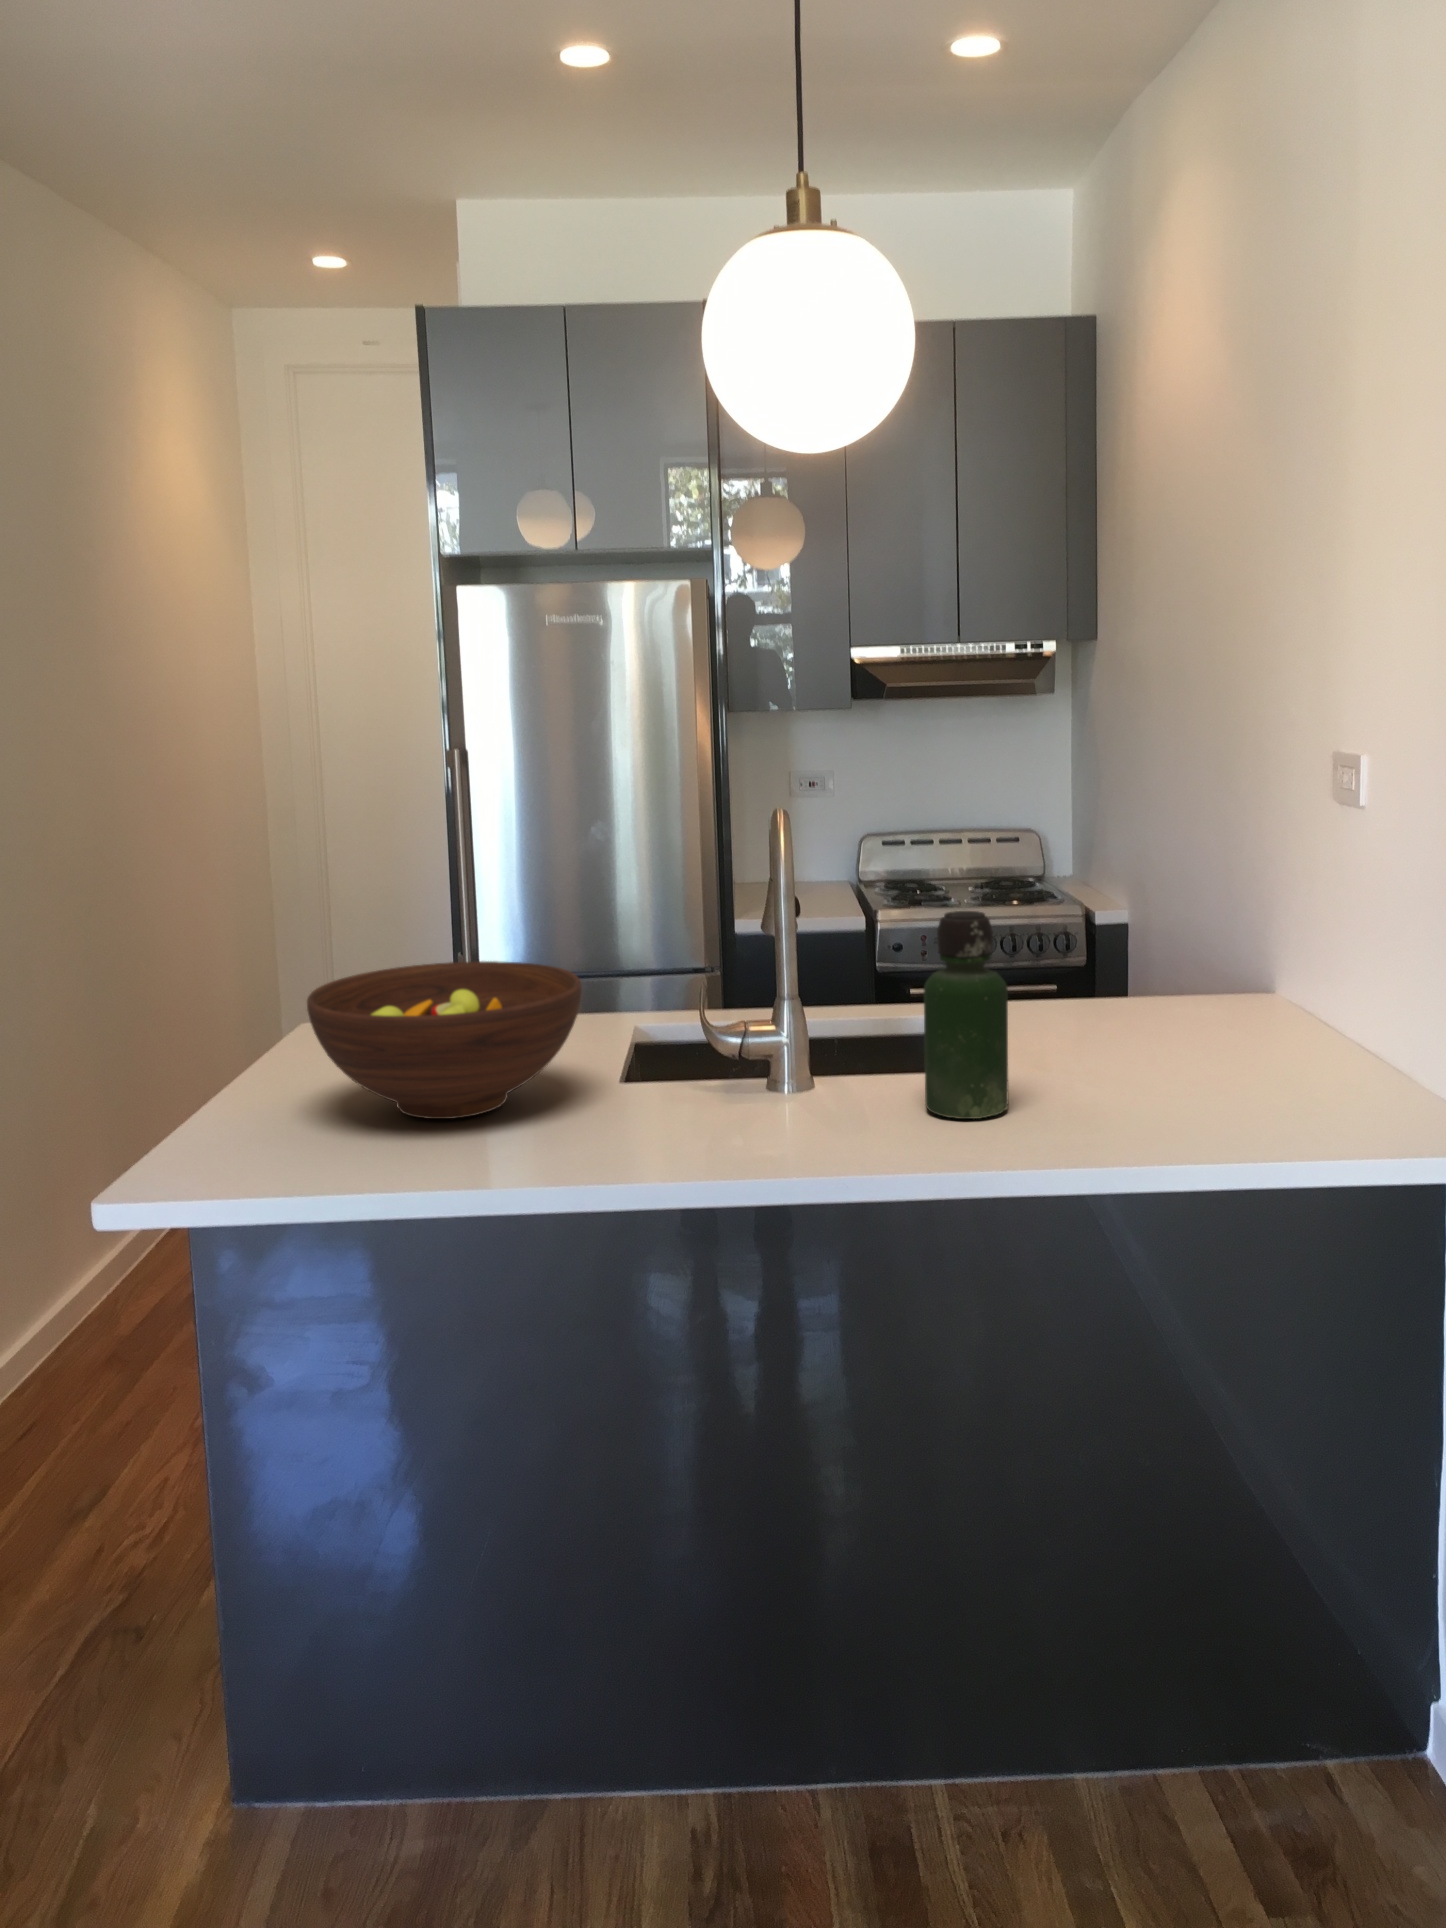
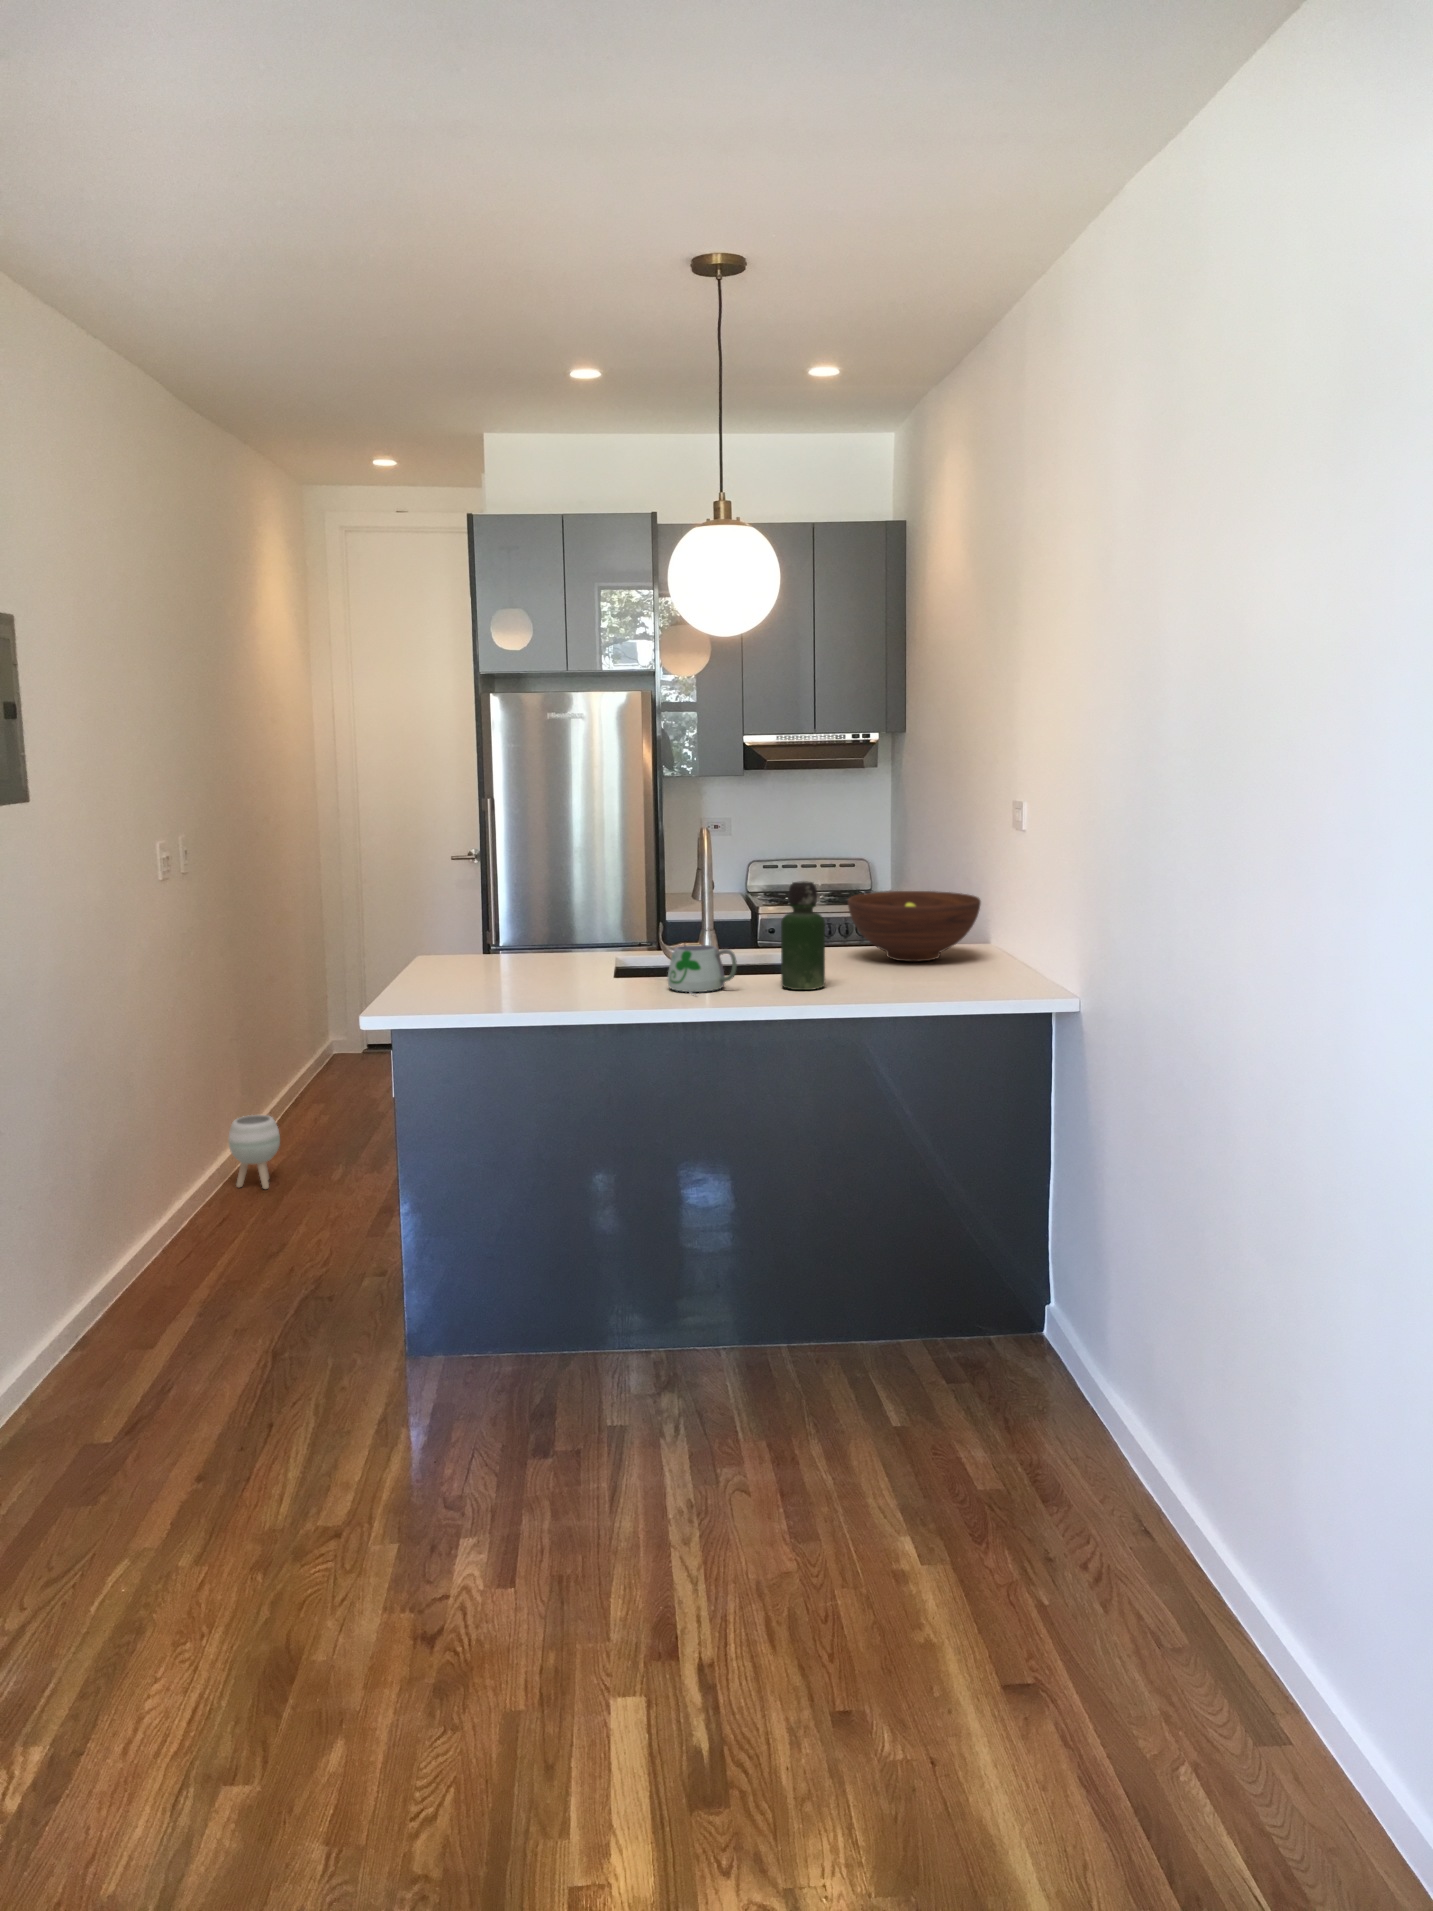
fruit bowl: present [307,961,582,1119] -> present [848,891,981,962]
mug: none [711,1028,840,1138] -> present [668,945,737,996]
planter: none [38,1252,123,1374] -> present [229,1115,280,1189]

